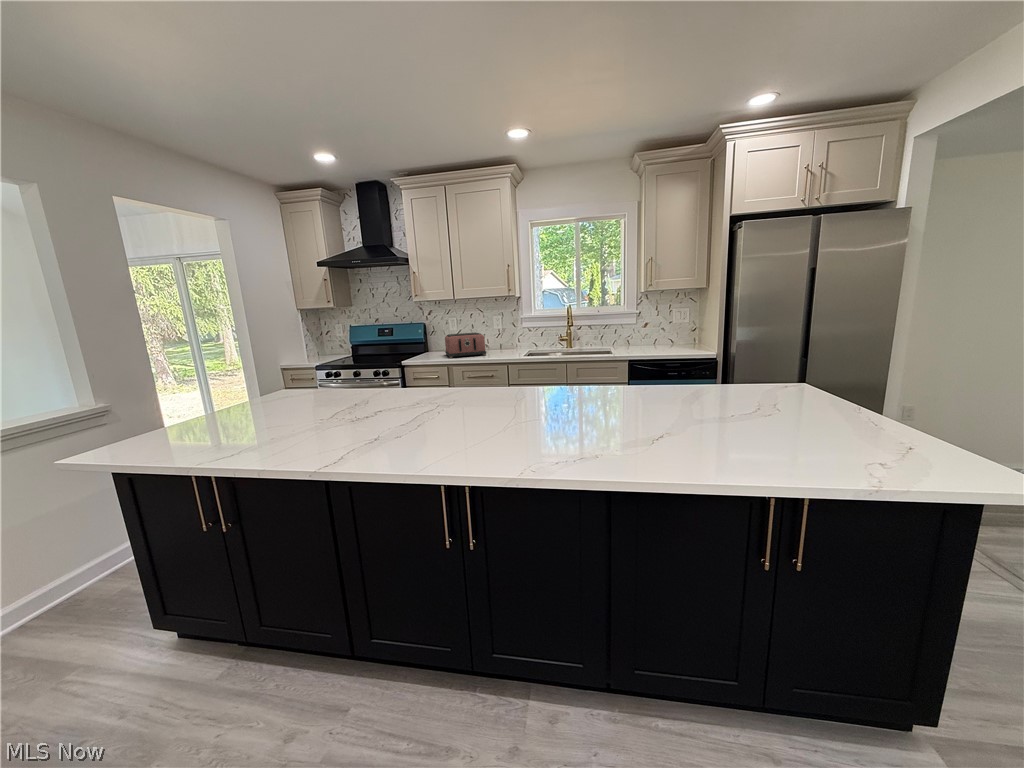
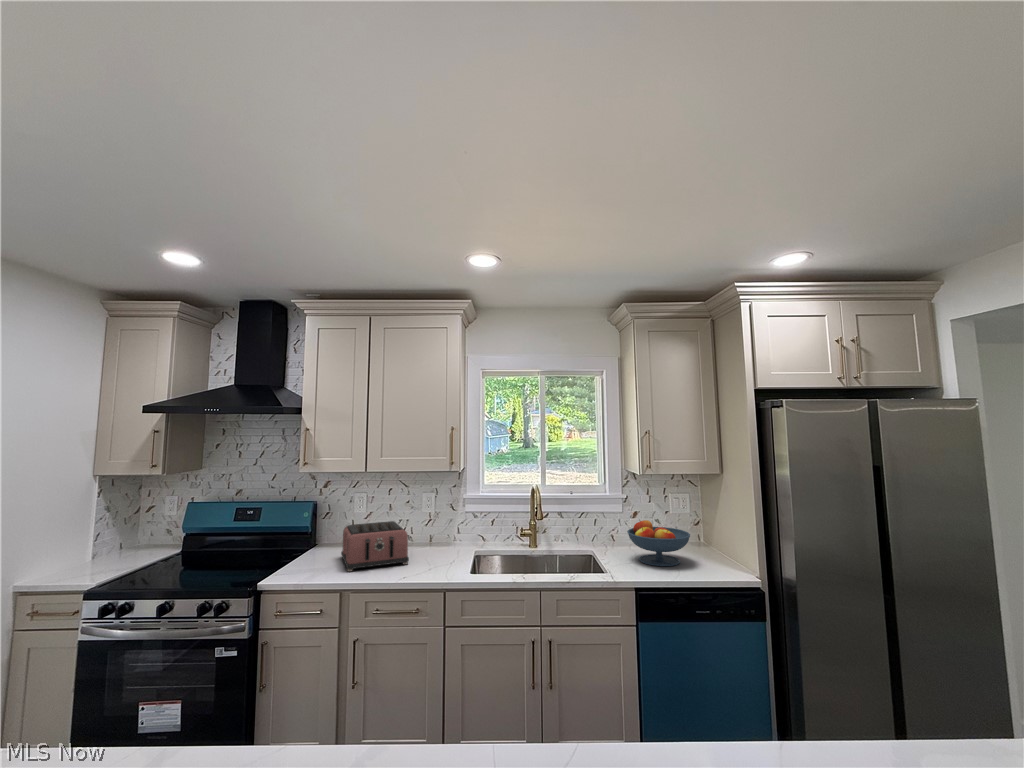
fruit bowl: none [632,323,677,351] -> present [627,520,690,566]

